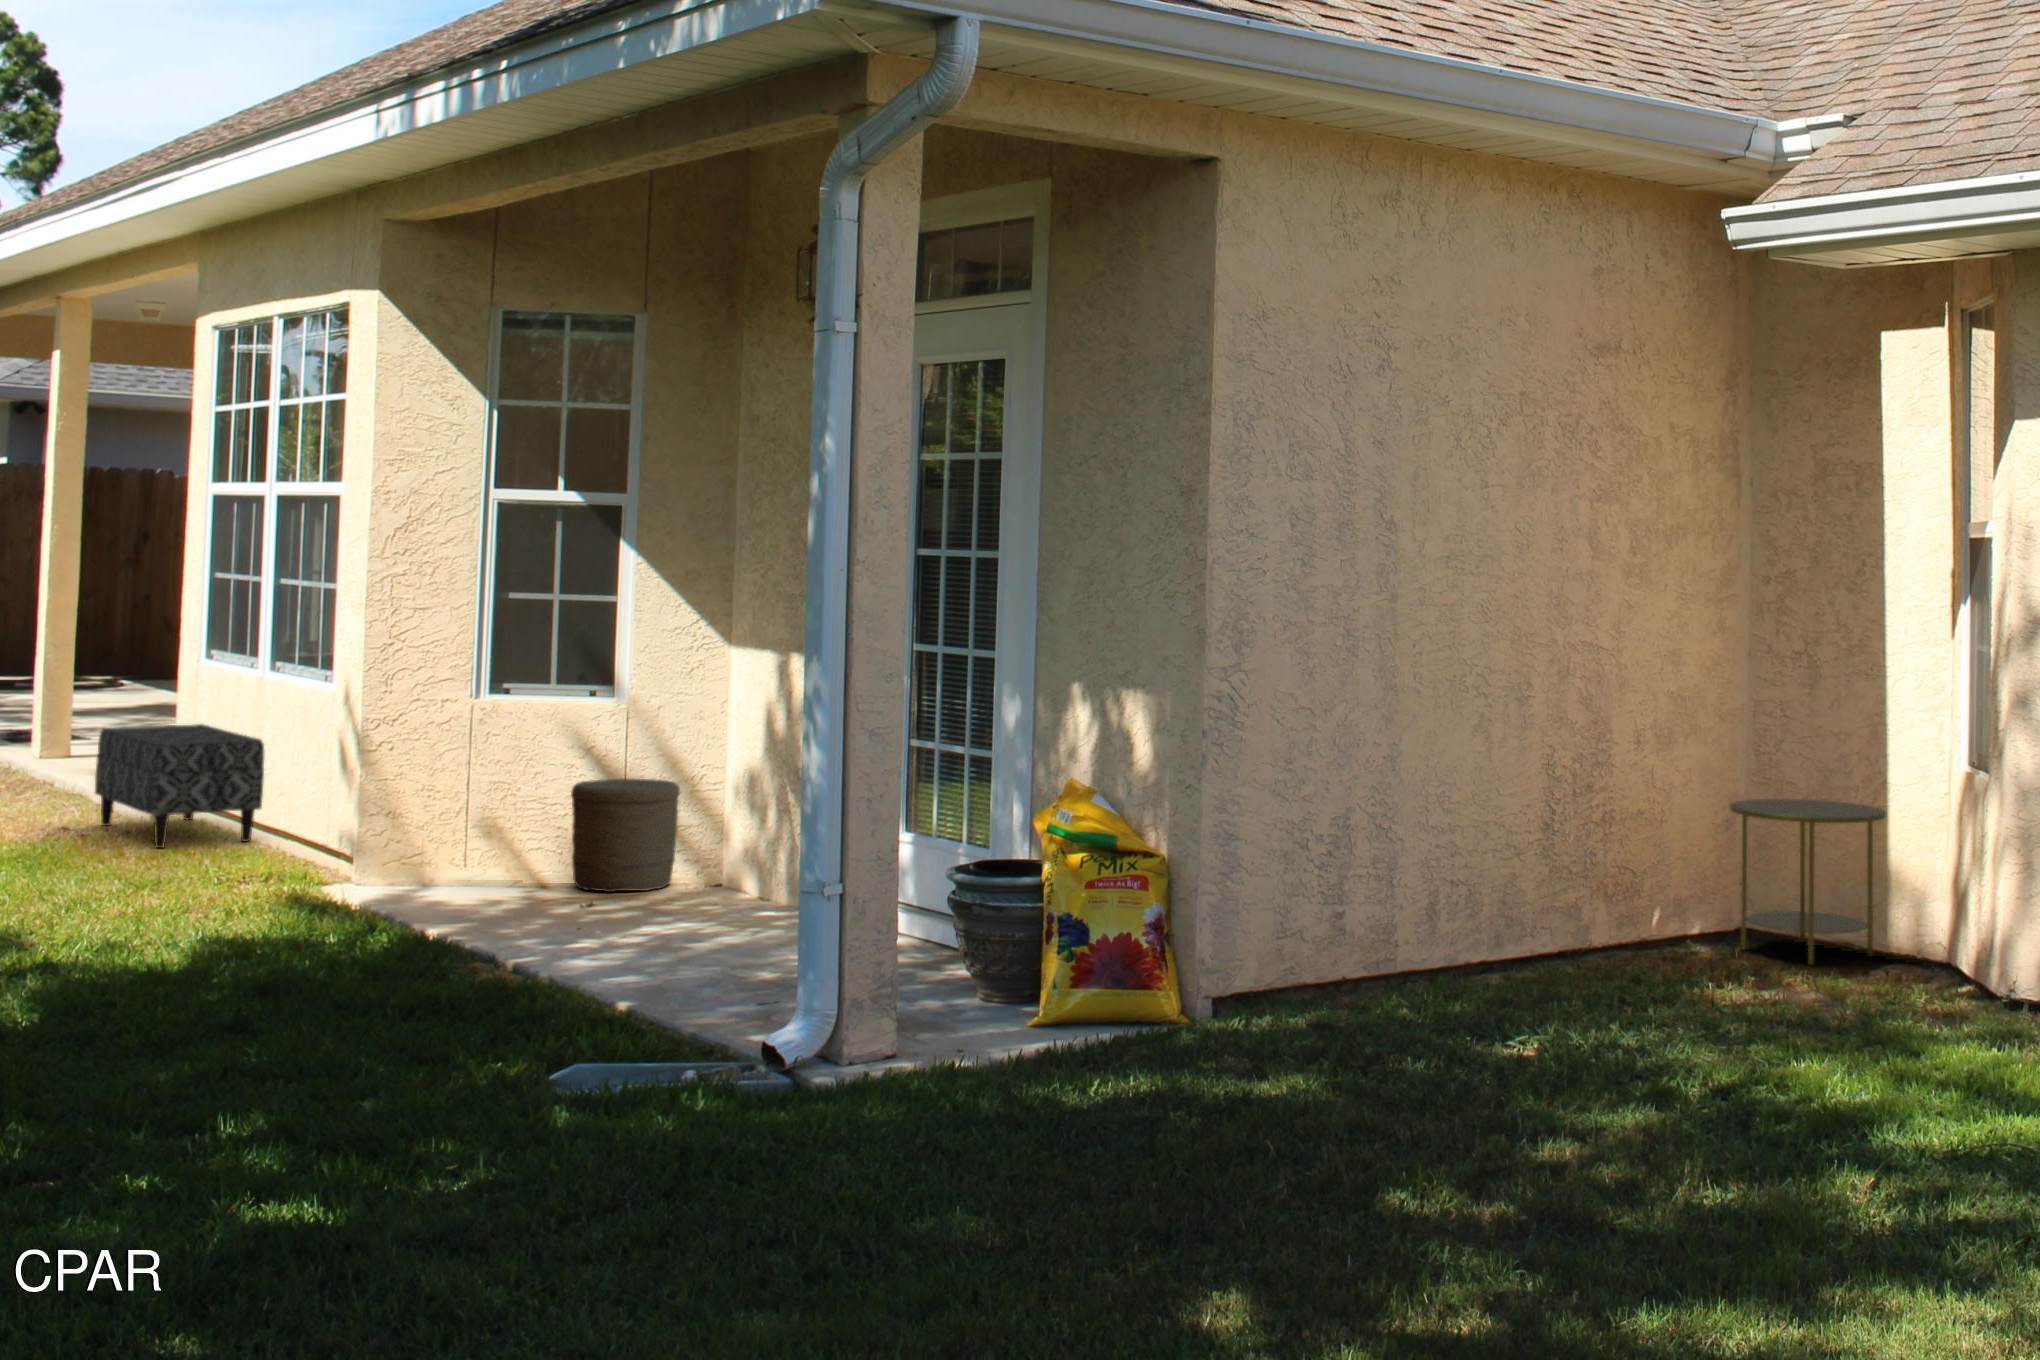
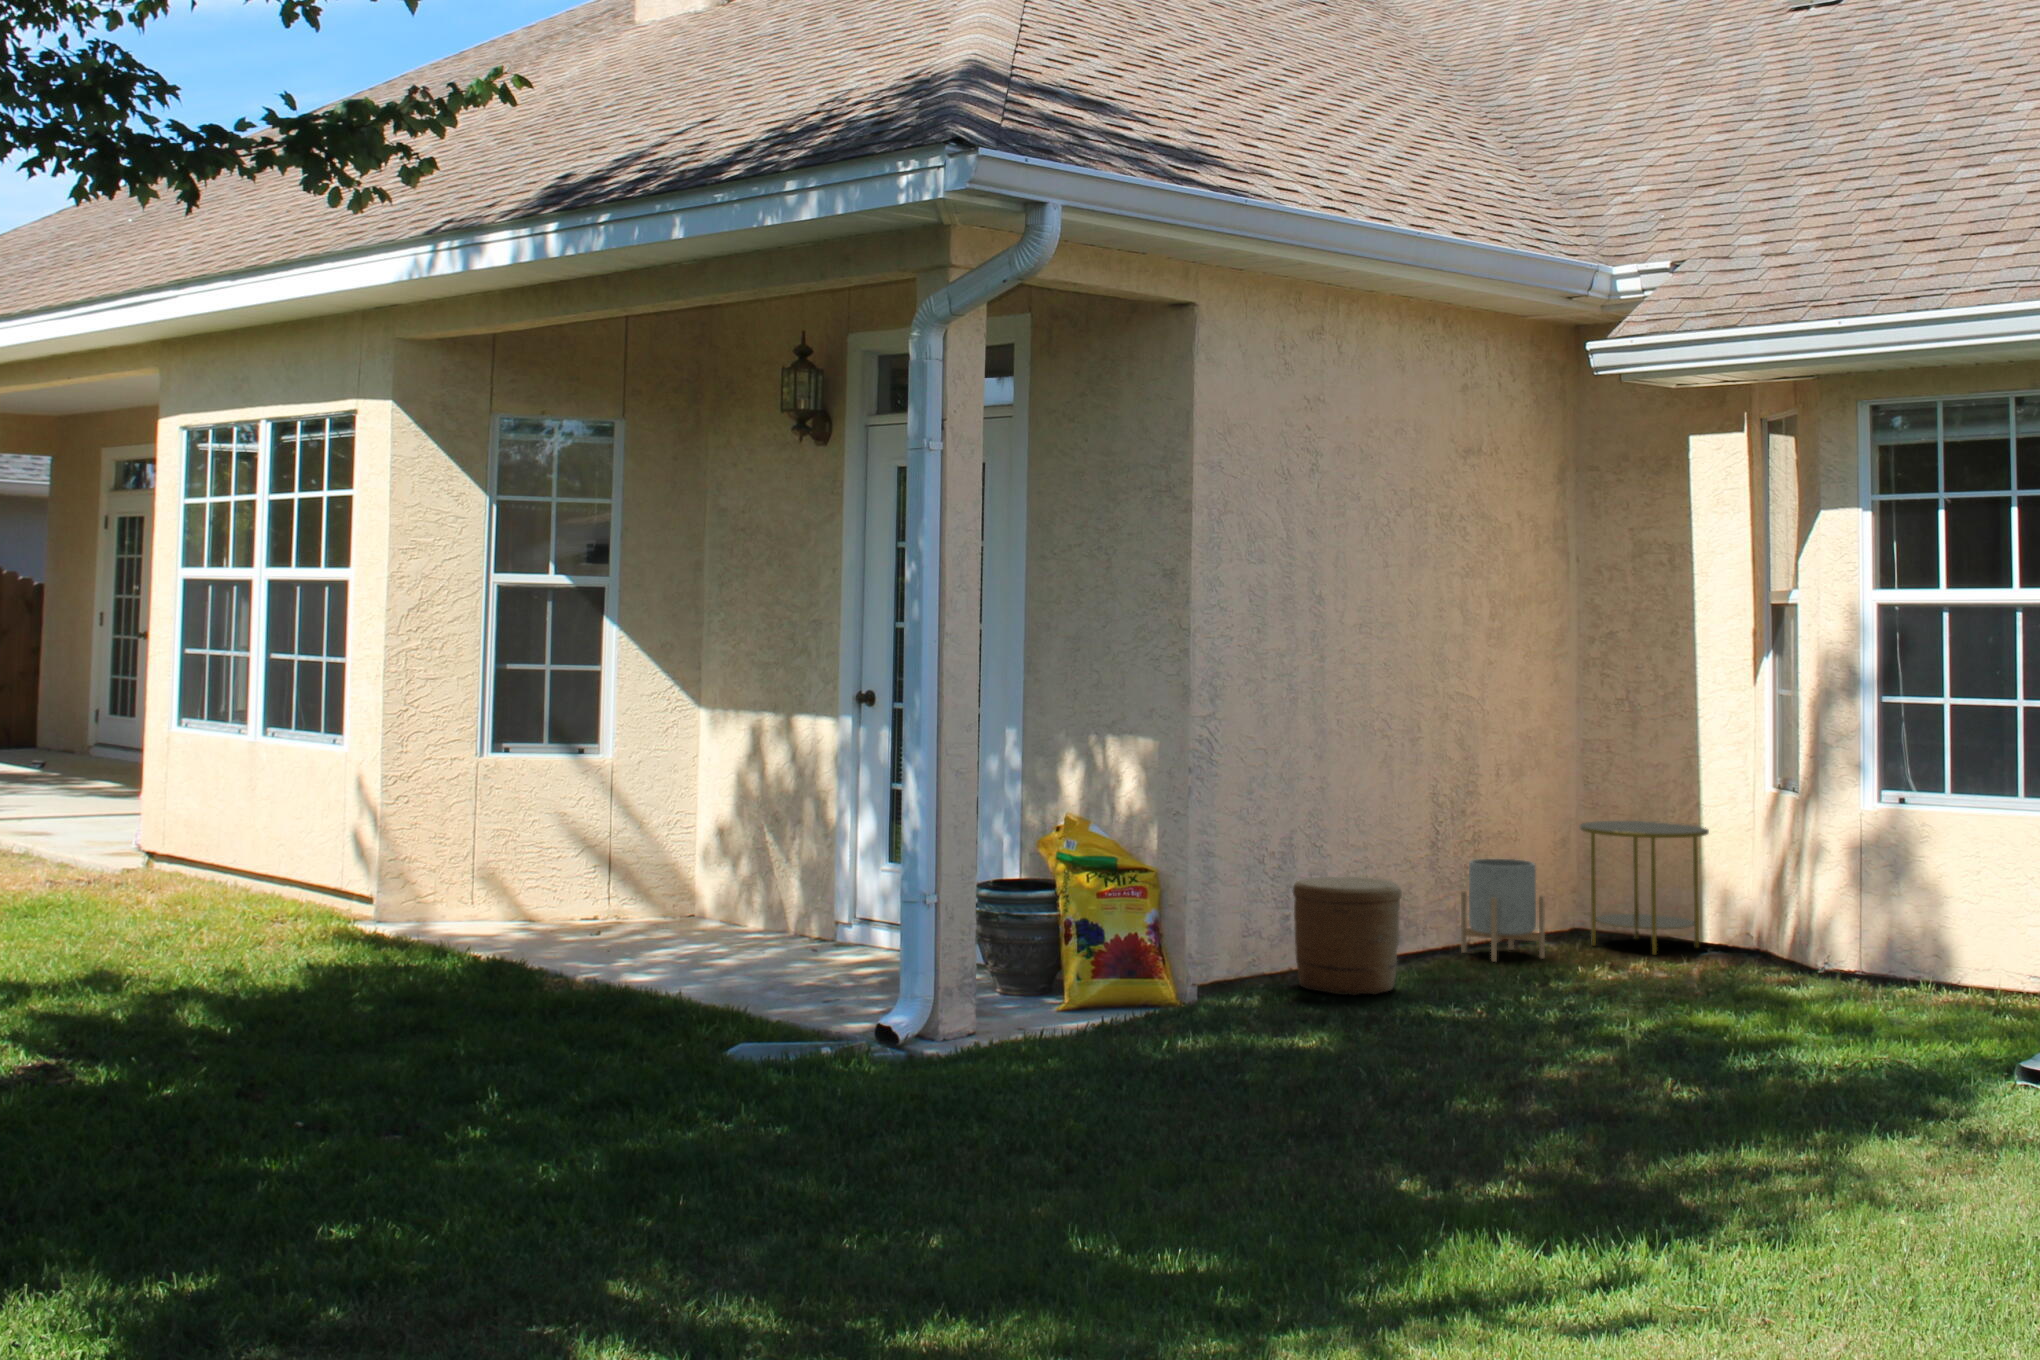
bench: present [95,724,264,848] -> none [86,787,258,898]
woven basket: present [571,779,680,892] -> present [1293,877,1402,995]
planter: none [1574,843,1673,969] -> present [1461,859,1545,962]

